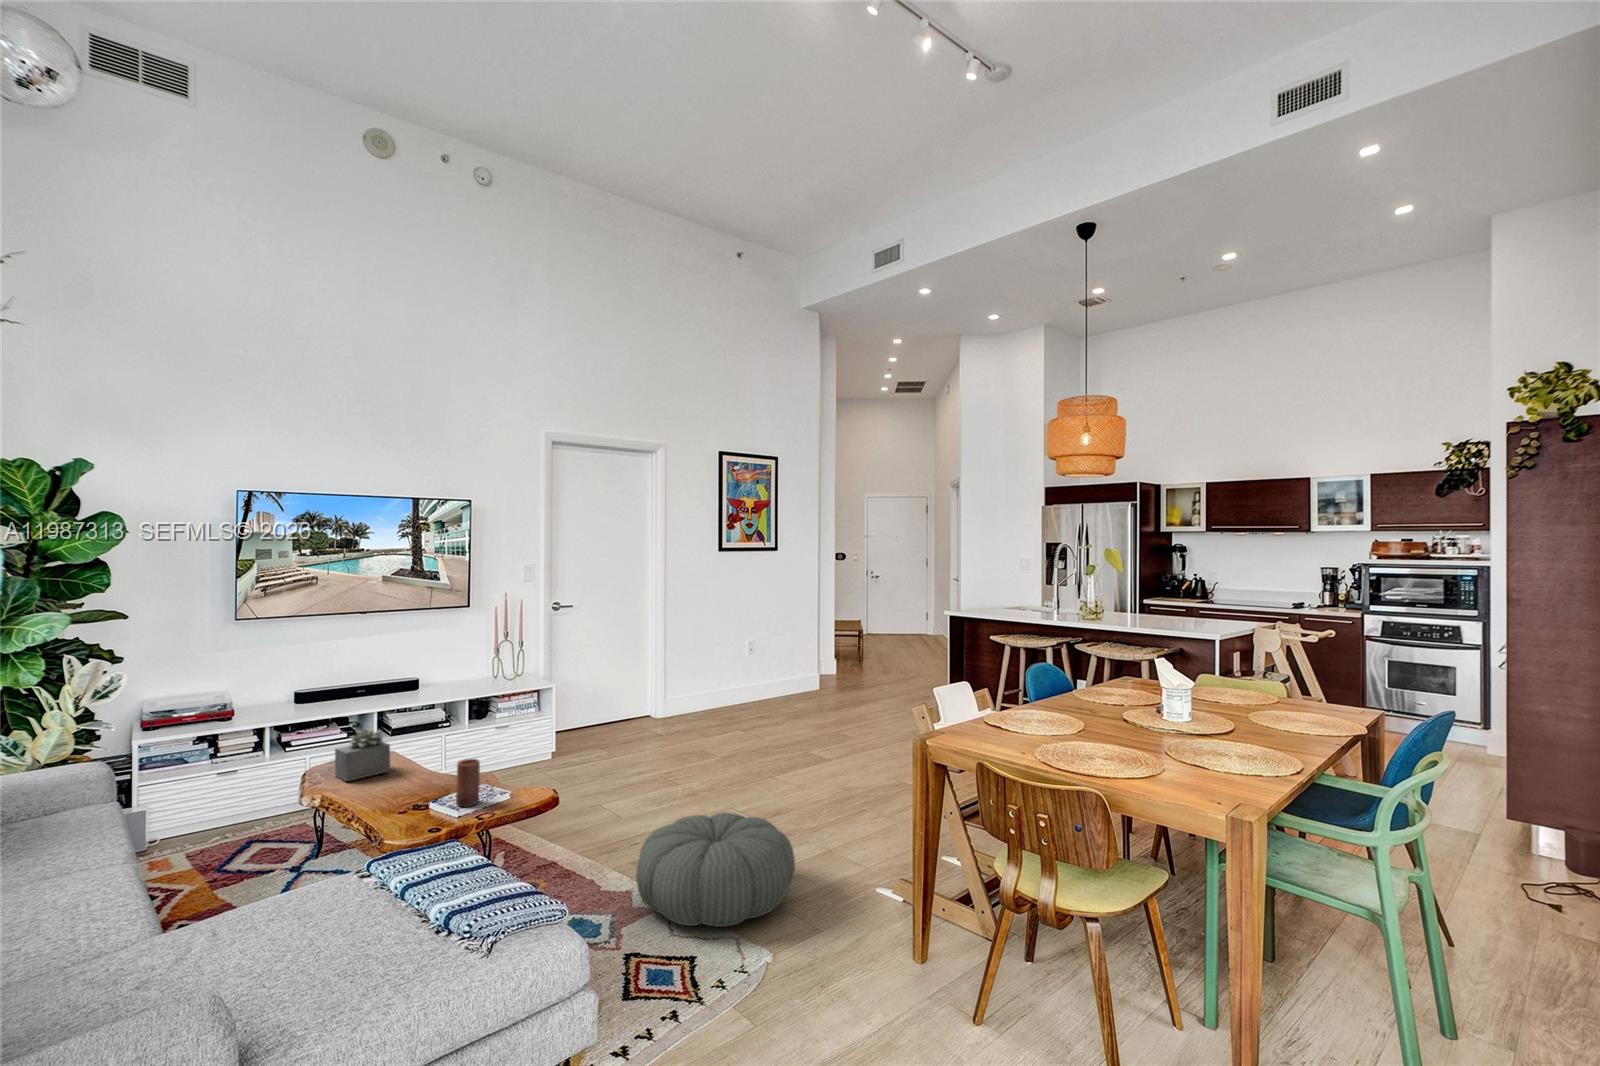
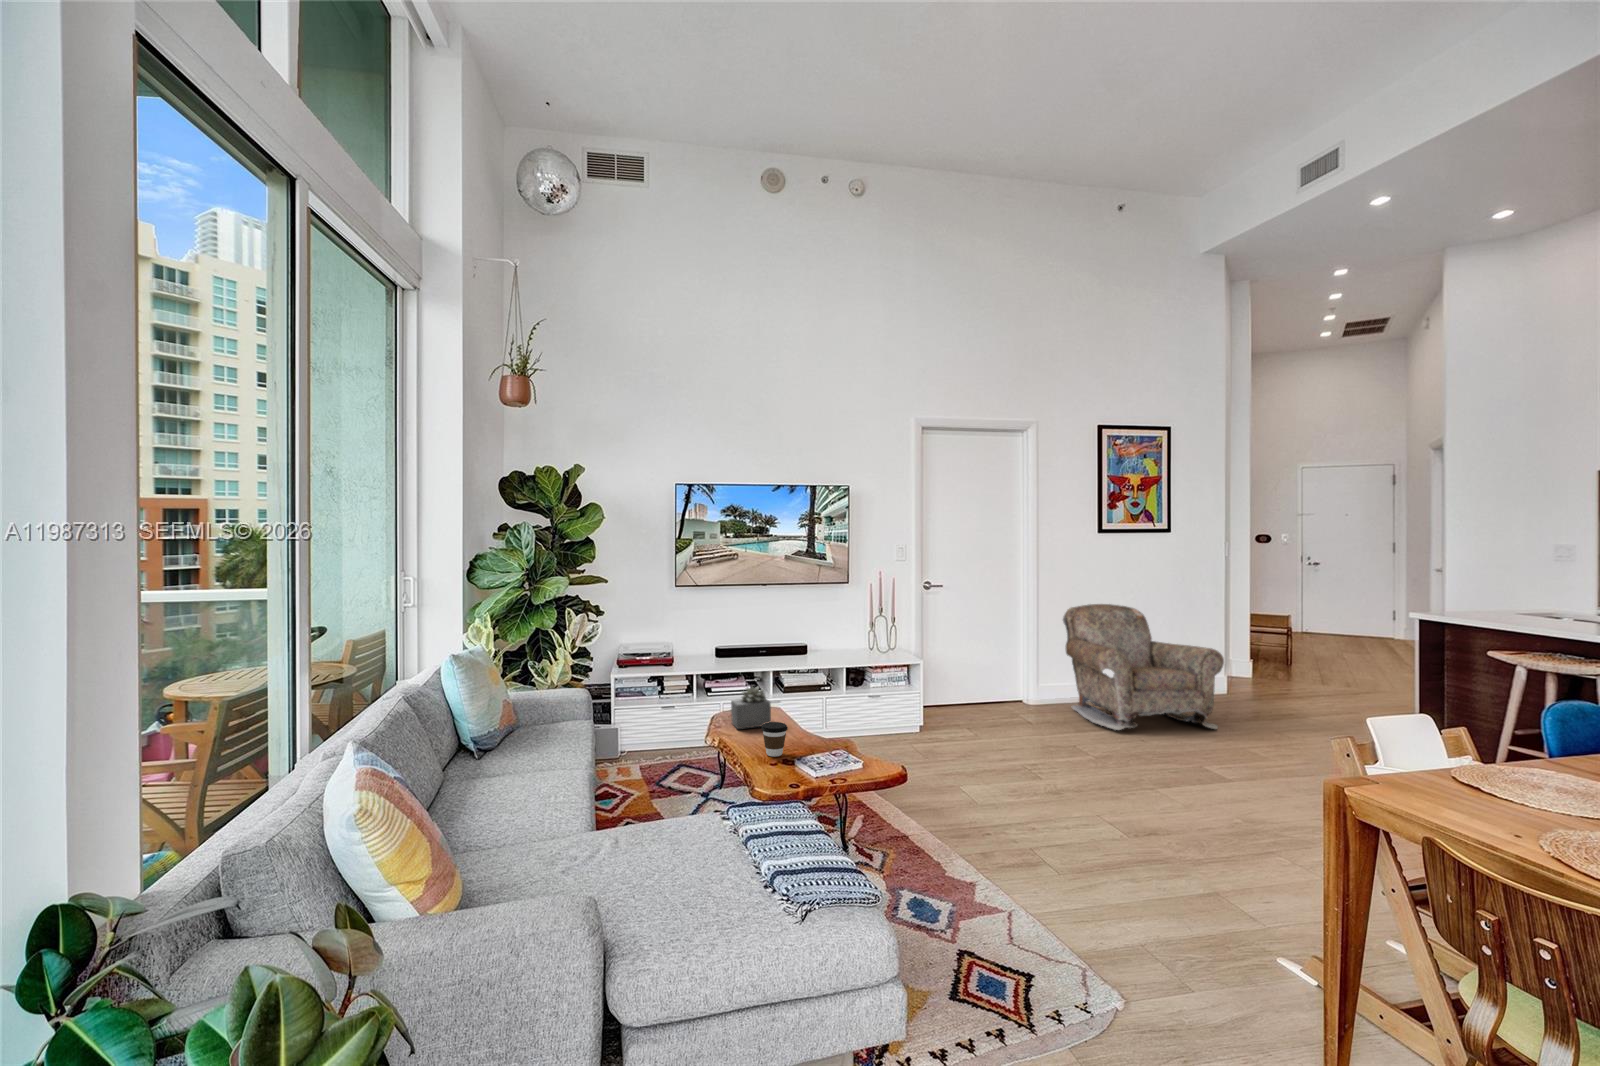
armchair: none [689,615,825,732] -> present [1063,604,1224,730]
candle: present [456,759,480,807] -> none [814,726,833,769]
coffee cup: none [387,764,421,804] -> present [761,722,788,757]
pouf: present [636,813,795,927] -> none [977,817,1161,950]

